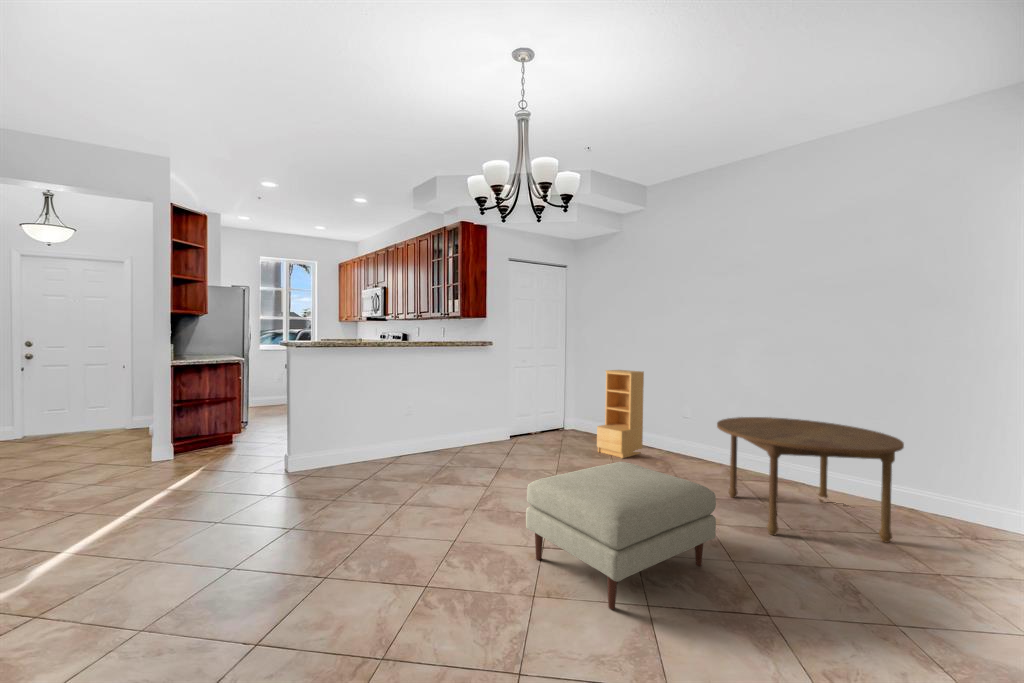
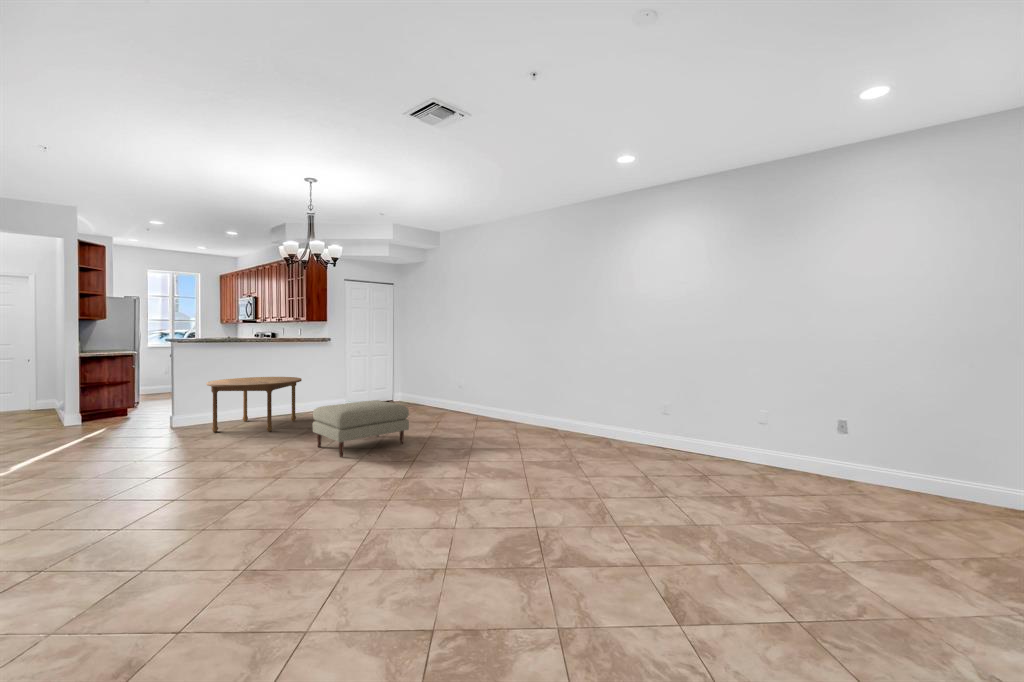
bookshelf: present [597,370,644,458] -> none [403,355,434,411]
dining table: present [717,417,904,543] -> present [206,377,302,432]

